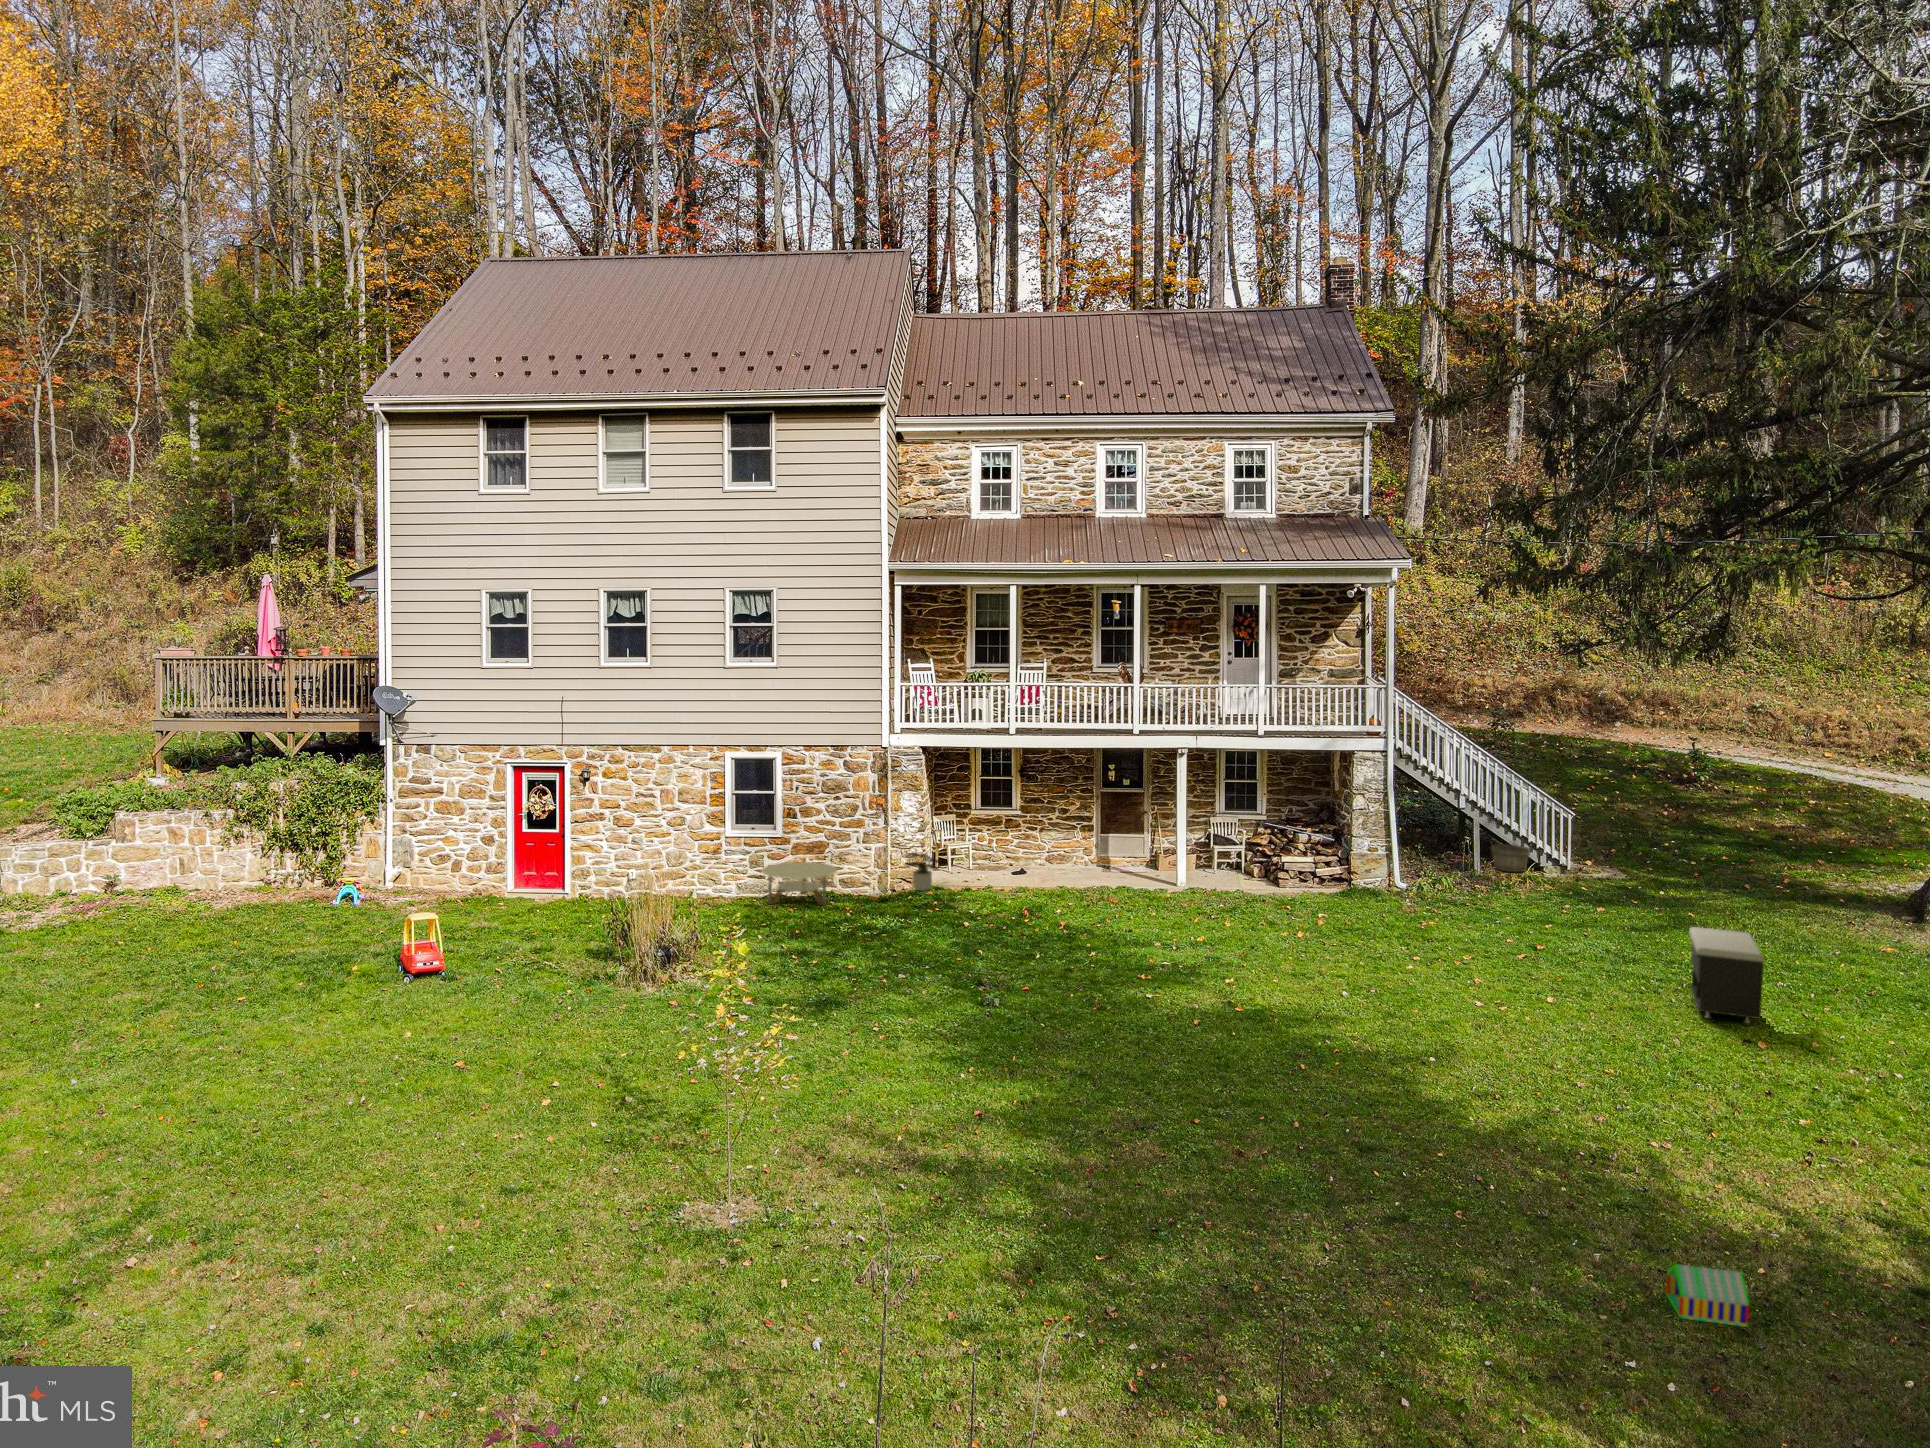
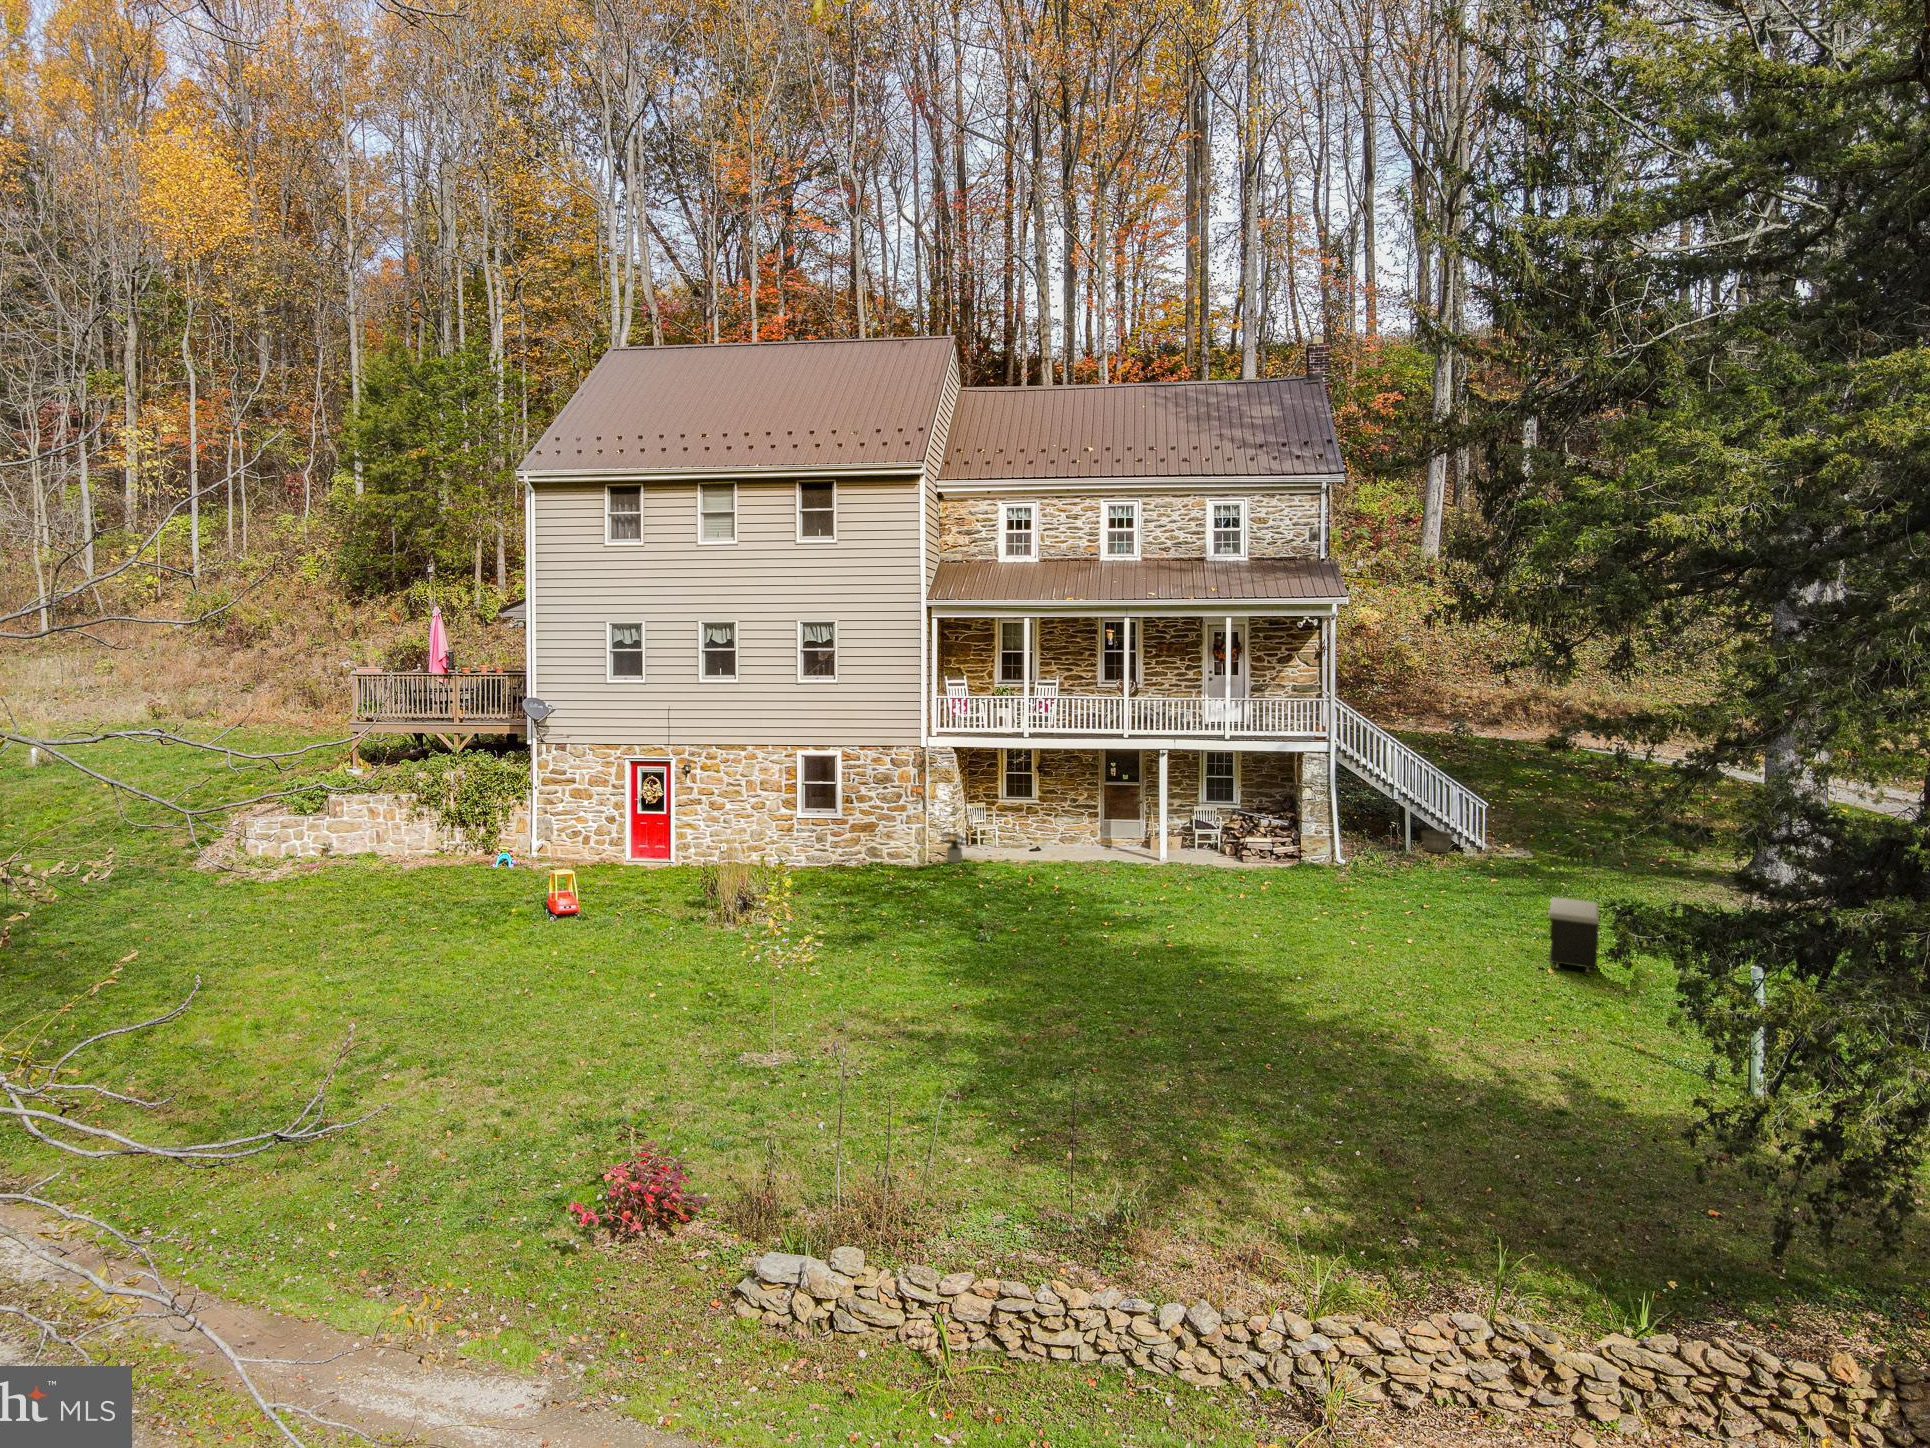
round table: present [762,862,837,905] -> none [826,839,886,874]
toy house: present [1666,1264,1749,1327] -> none [1448,1125,1499,1168]

